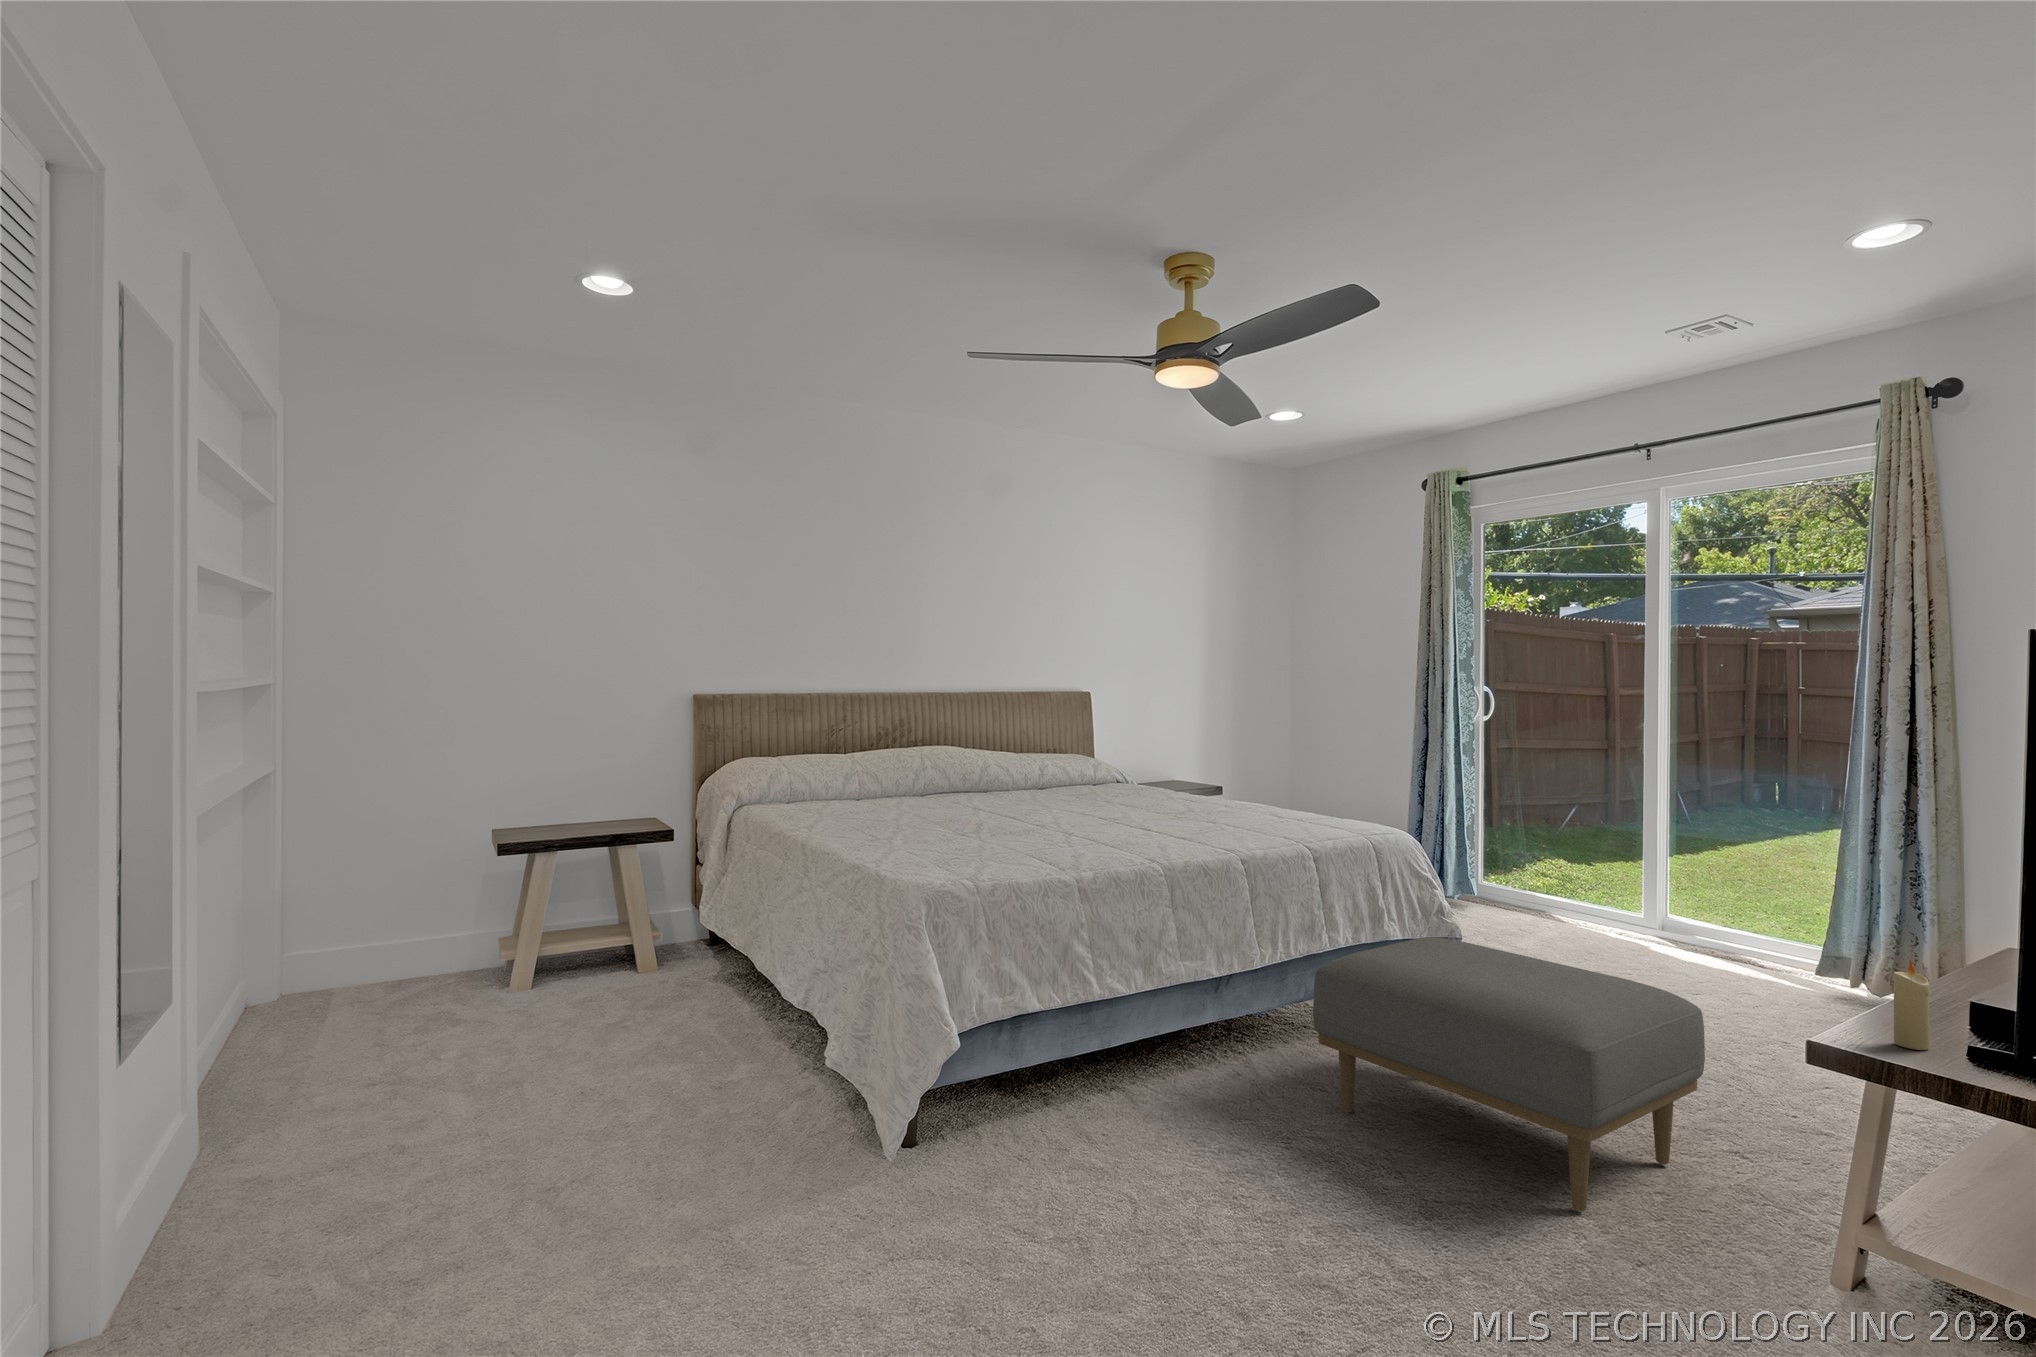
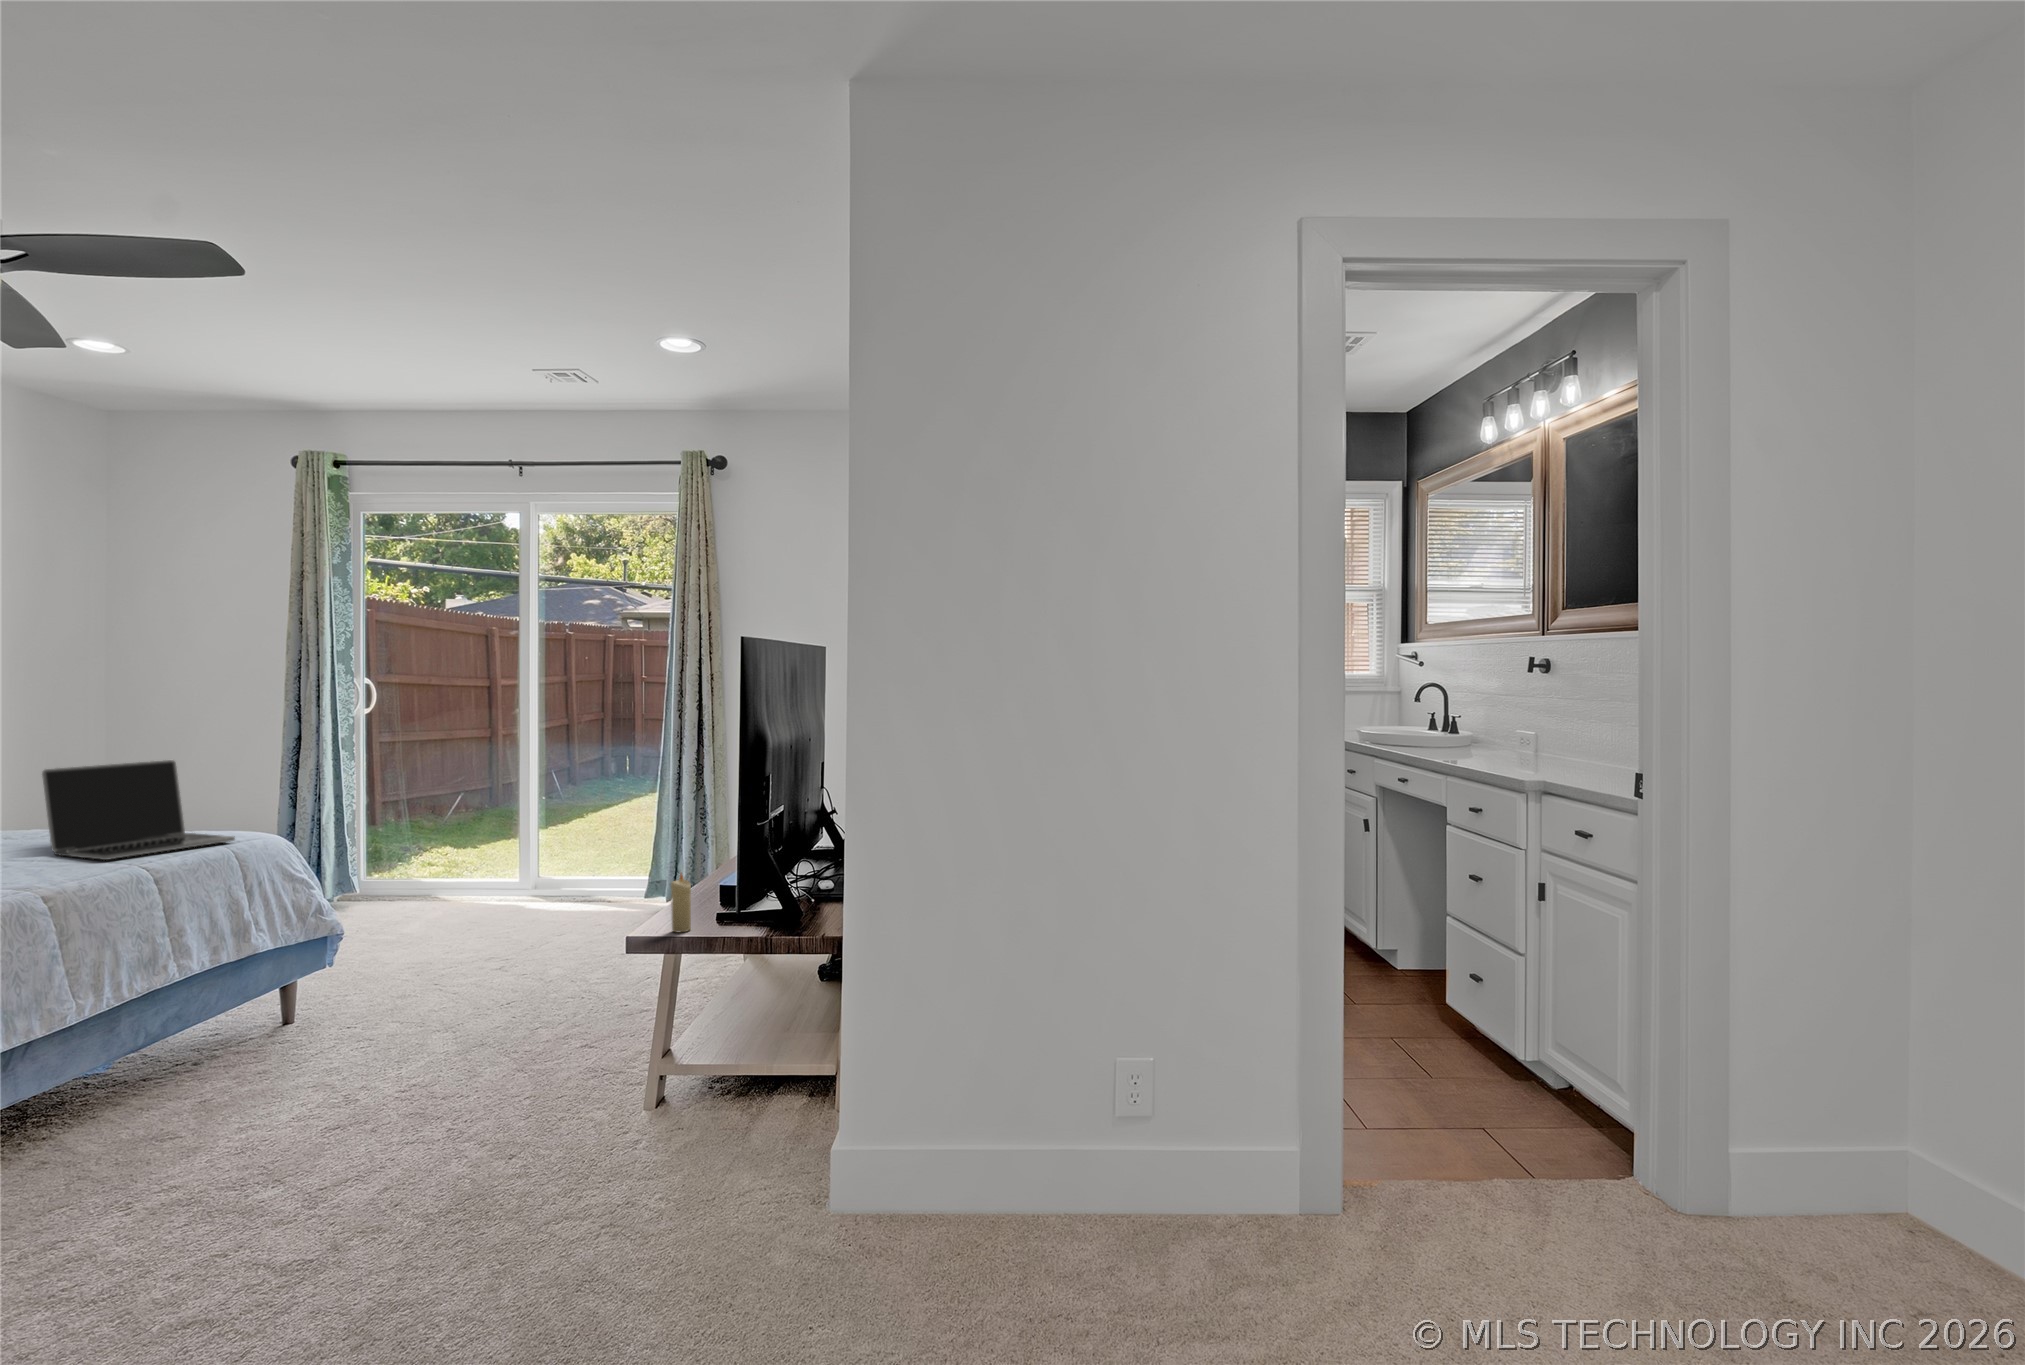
laptop: none [1244,755,1374,835] -> present [42,760,235,860]
ottoman: present [1313,937,1705,1212] -> none [158,935,558,1147]

